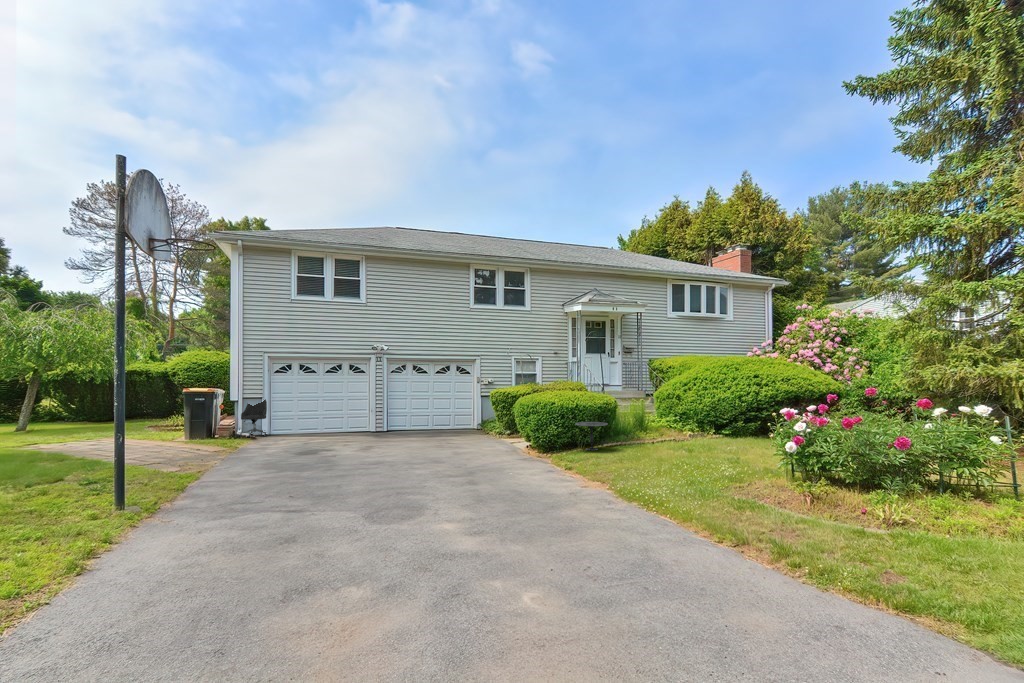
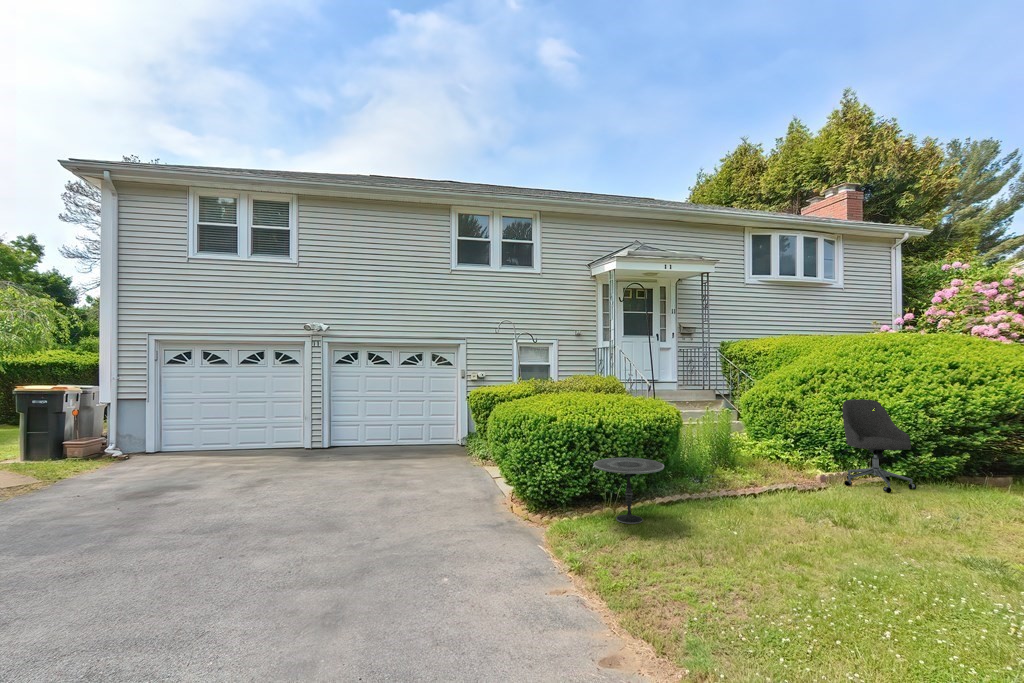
chair: present [239,399,267,438] -> present [842,399,916,493]

